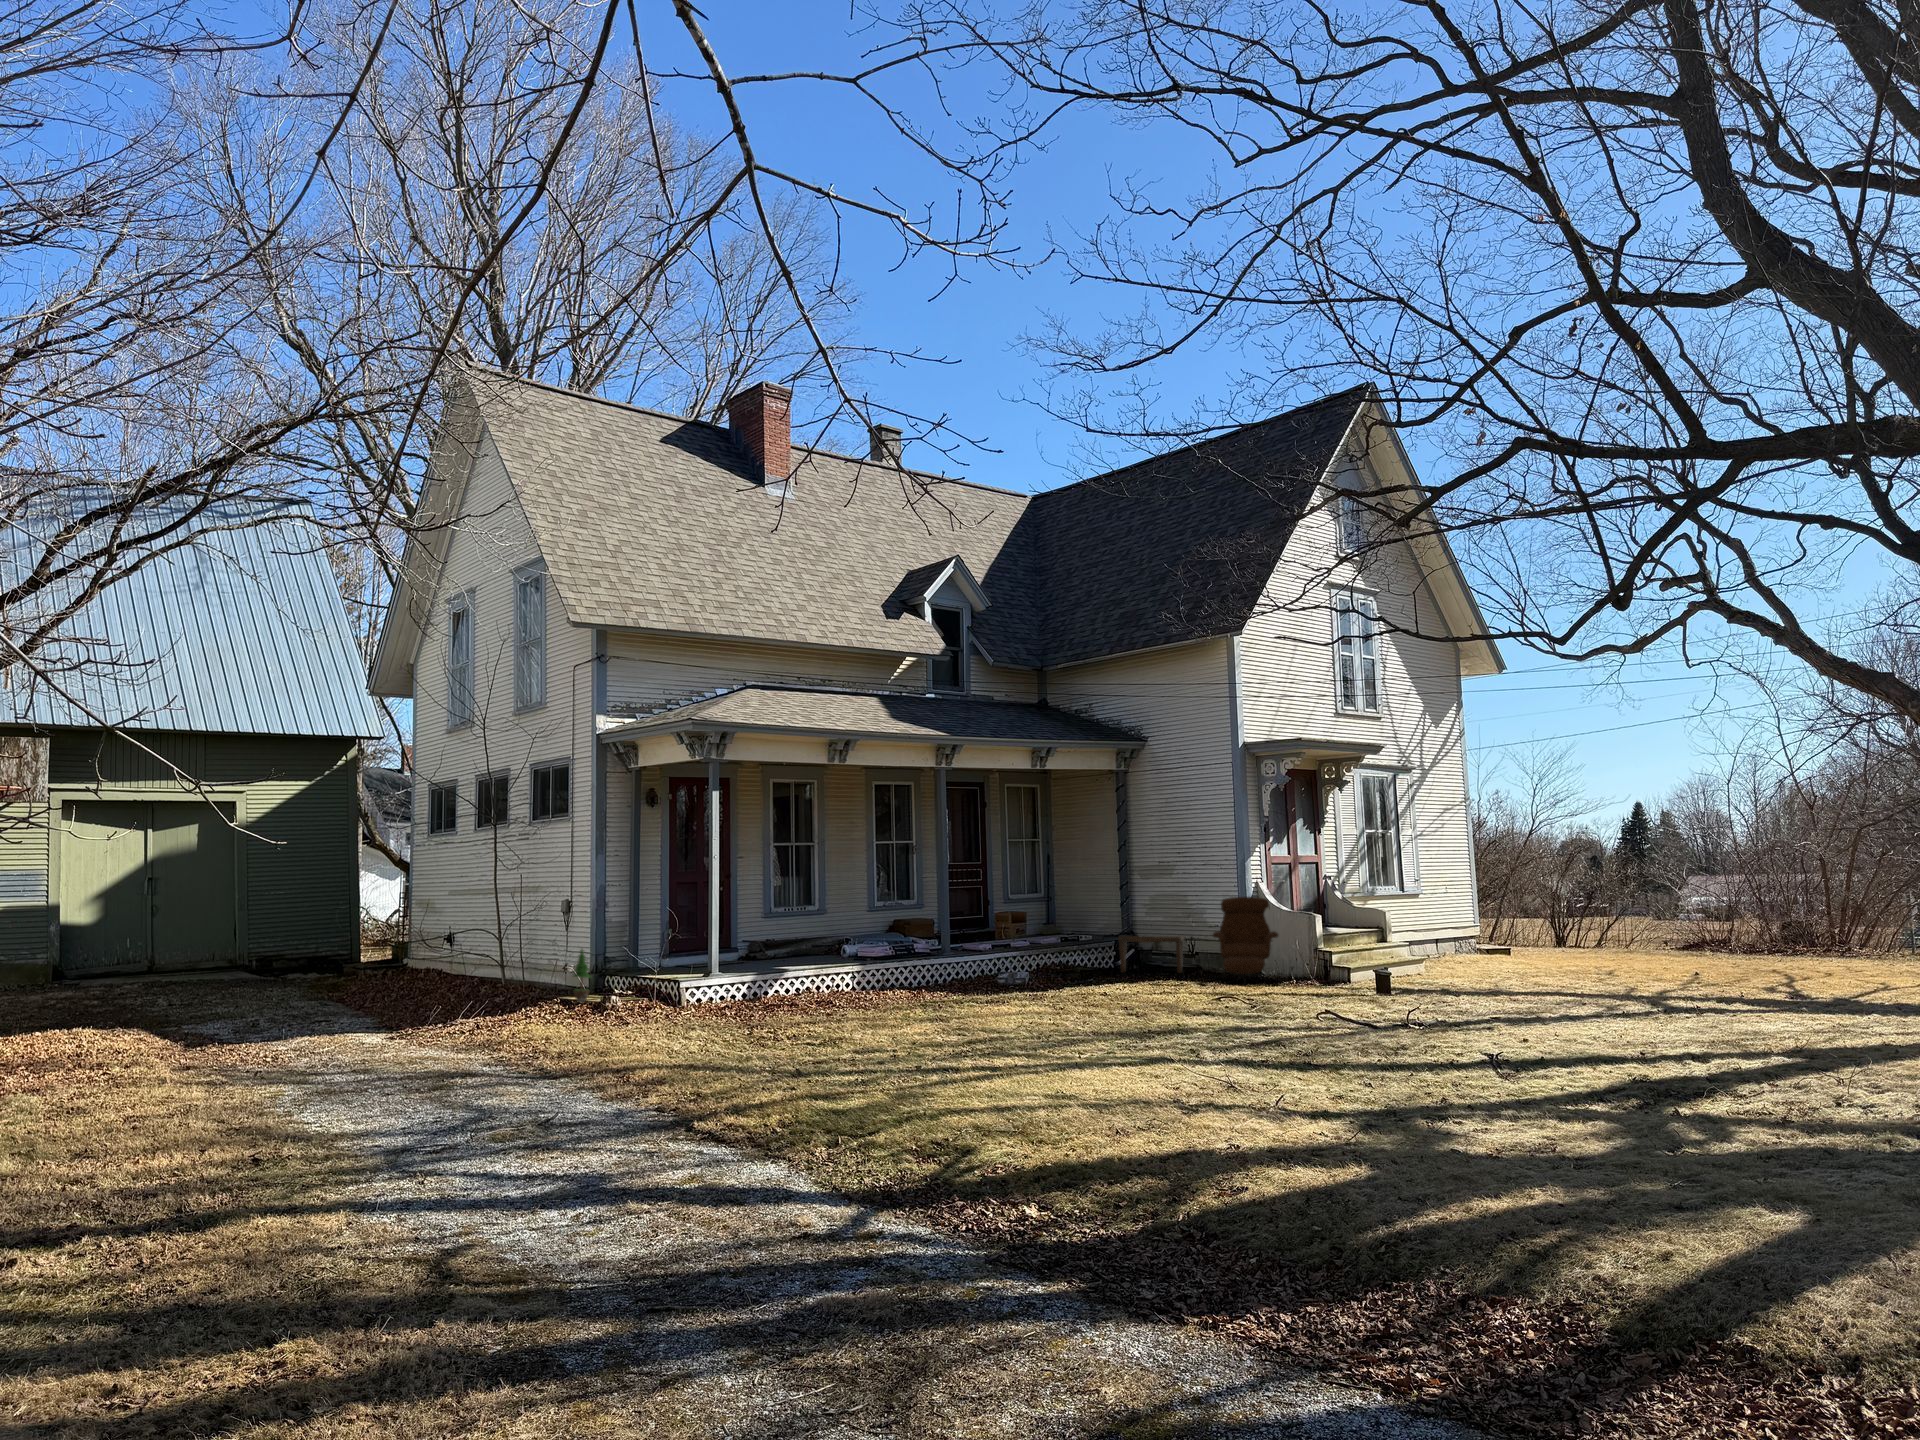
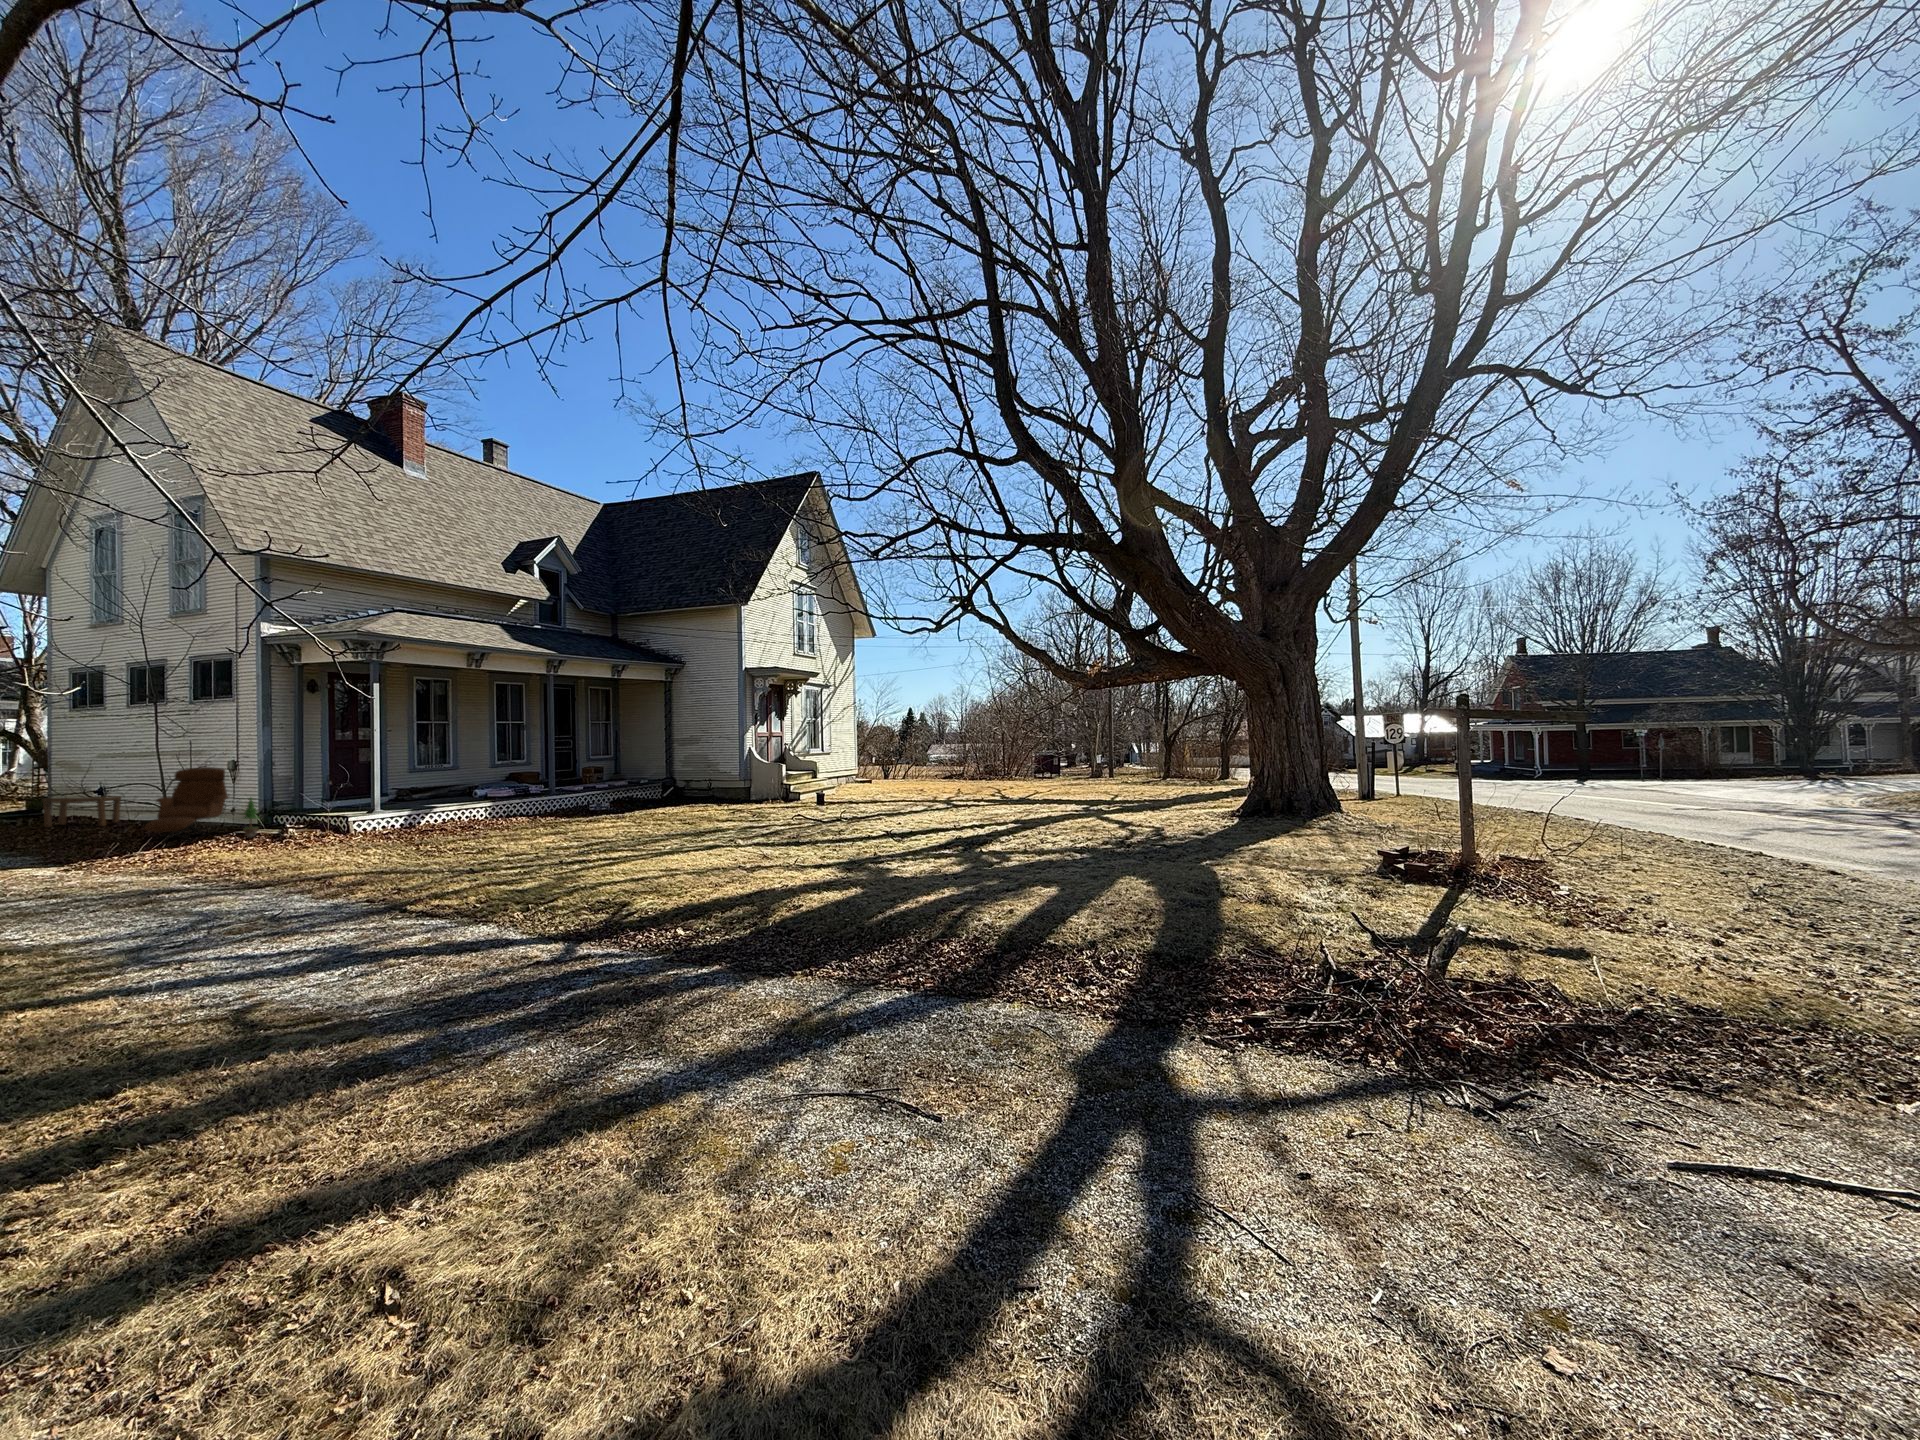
lounge chair: present [1212,897,1278,984] -> present [144,767,229,841]
bench: present [1118,935,1184,973] -> present [43,796,122,827]

